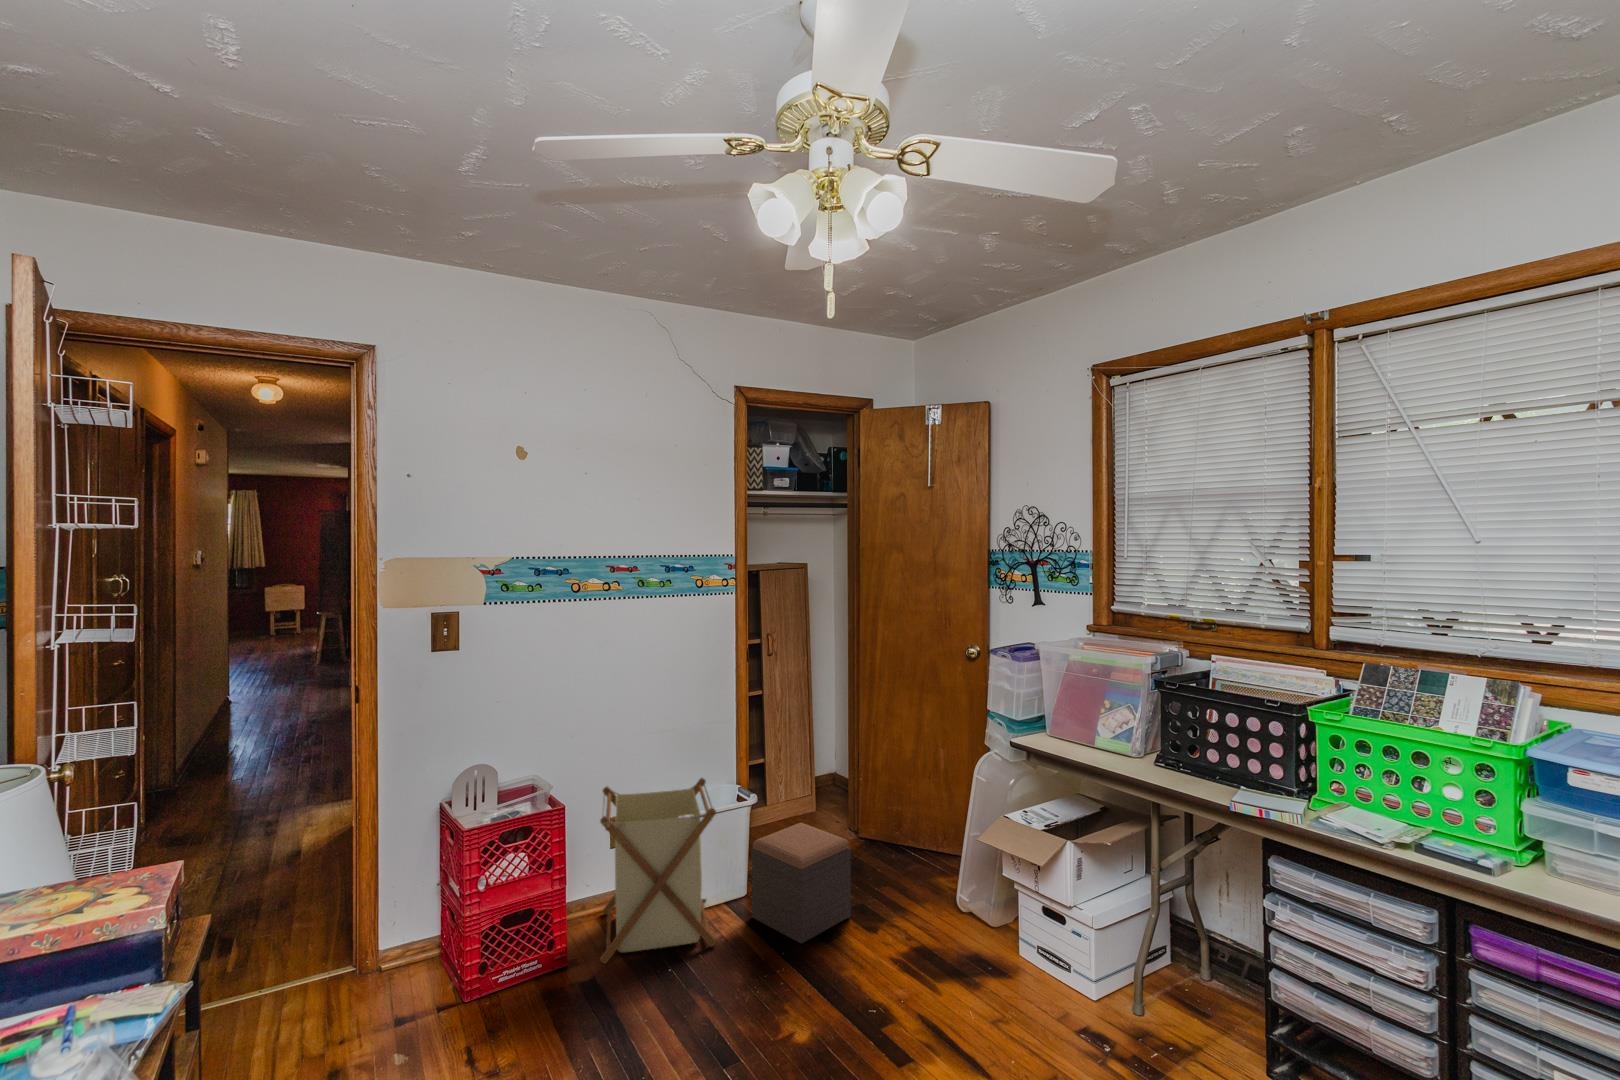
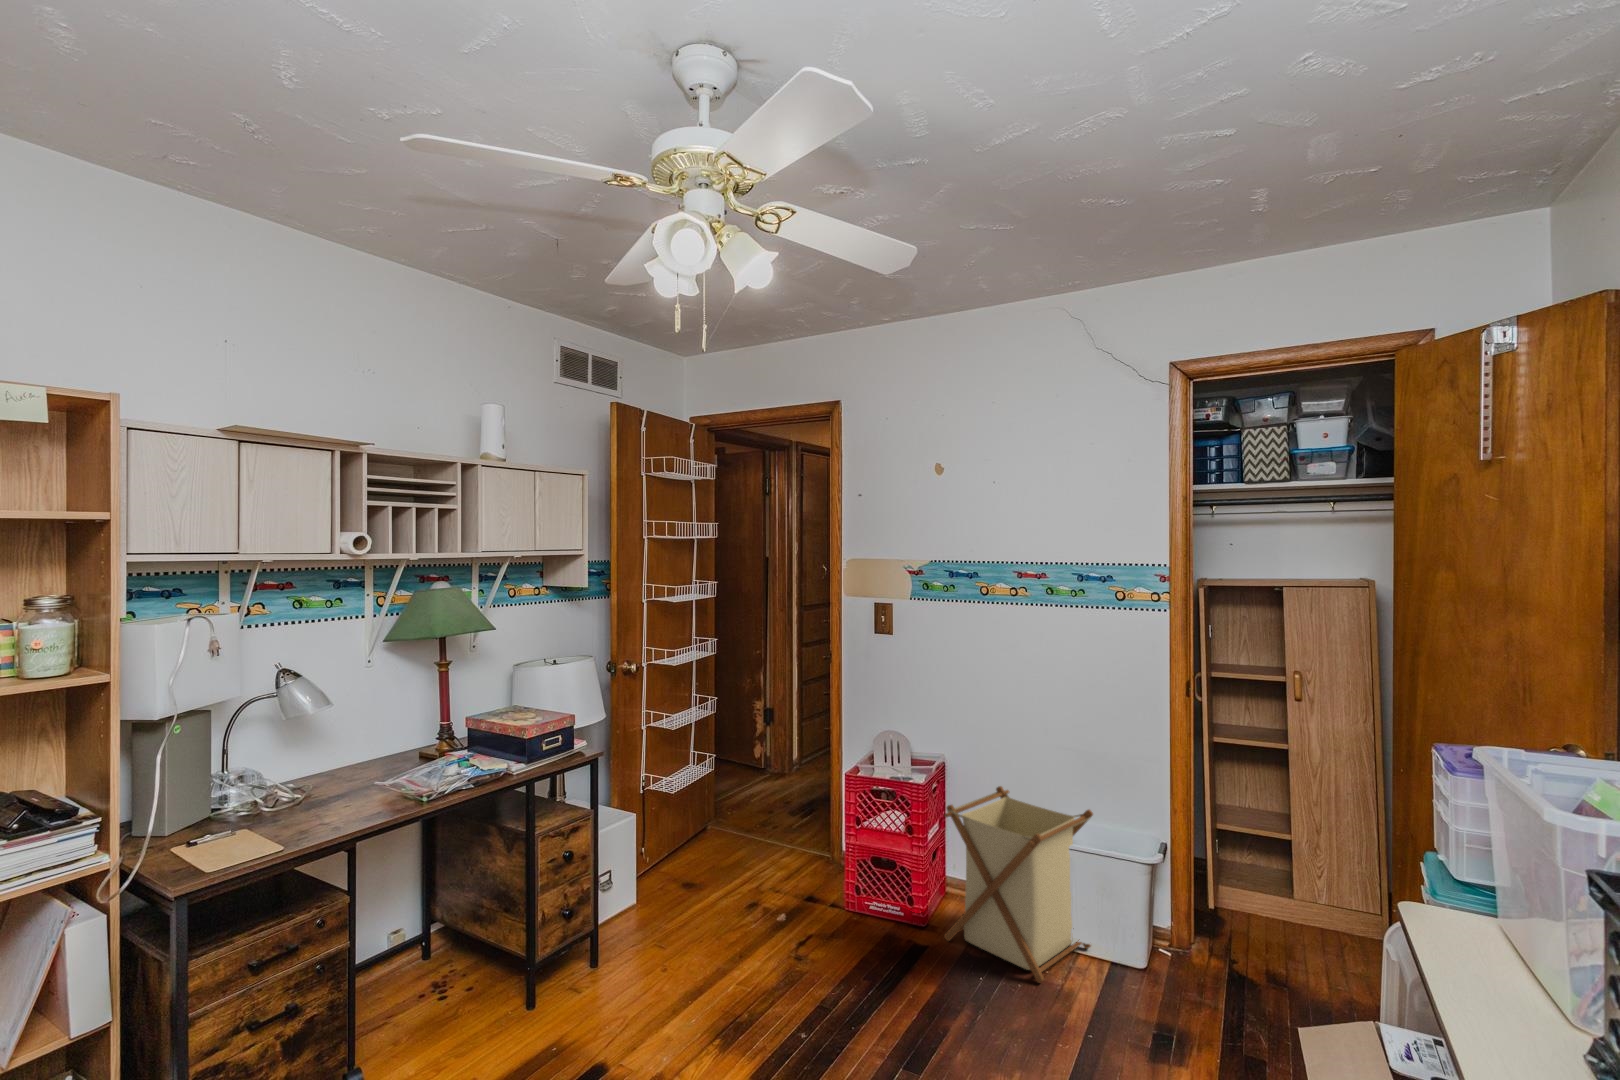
footstool: present [752,823,851,944] -> none [1112,898,1223,1053]

